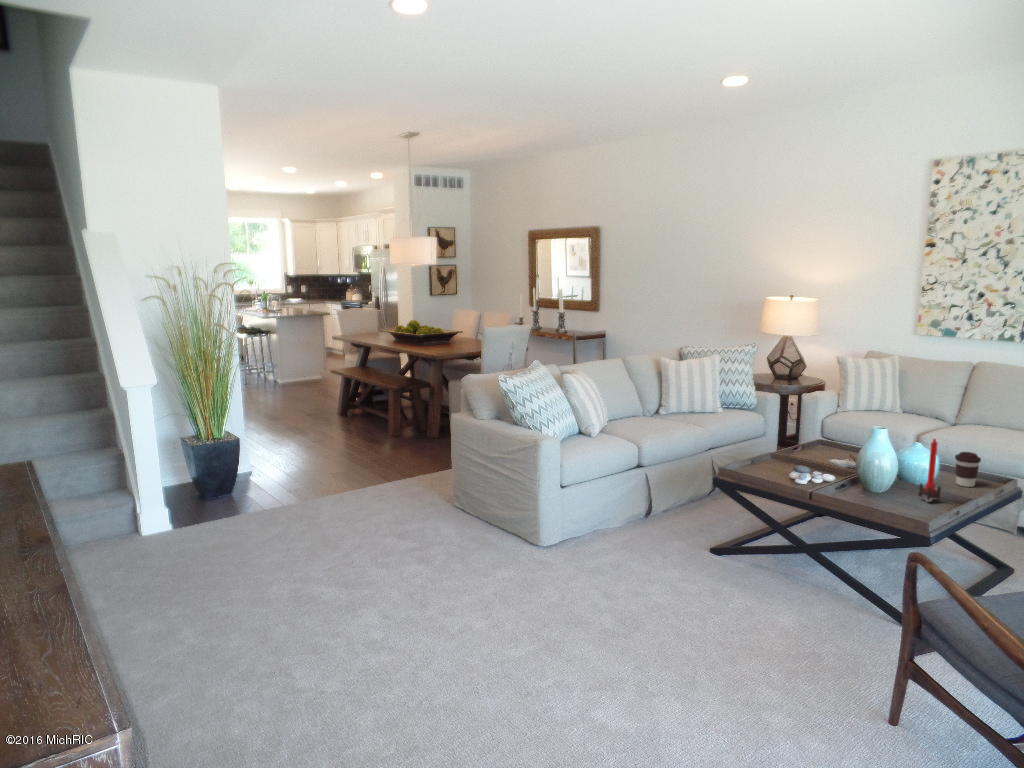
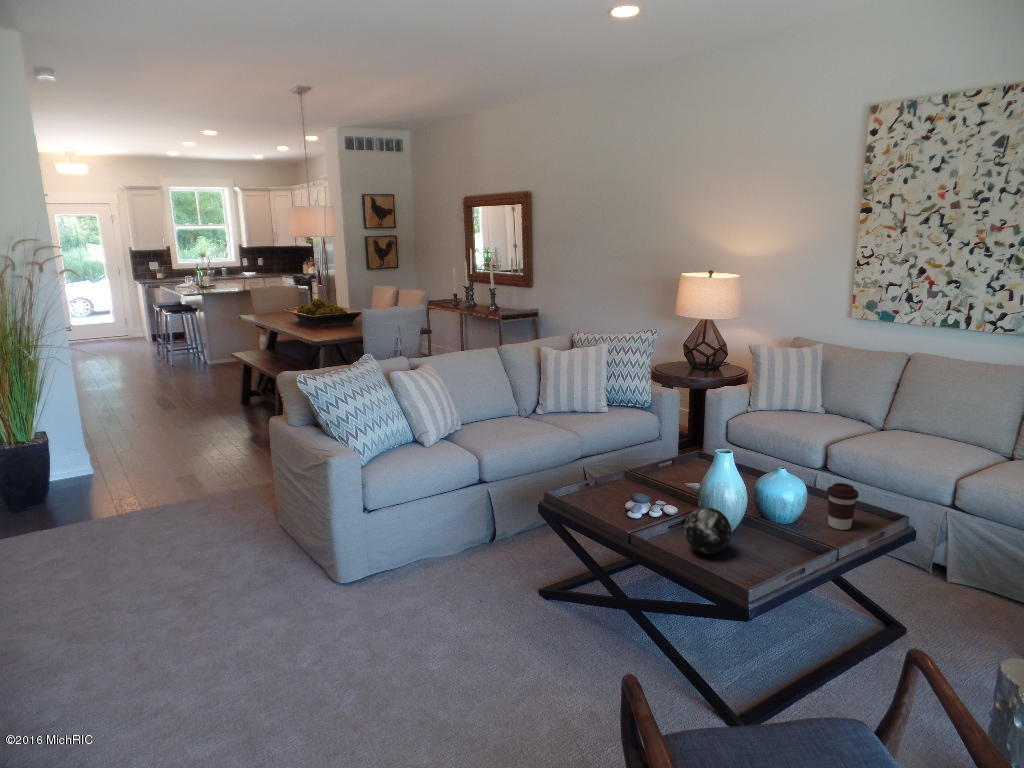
candle: present [919,439,941,501] -> none [765,472,790,554]
decorative orb: none [857,468,896,502] -> present [684,507,731,554]

